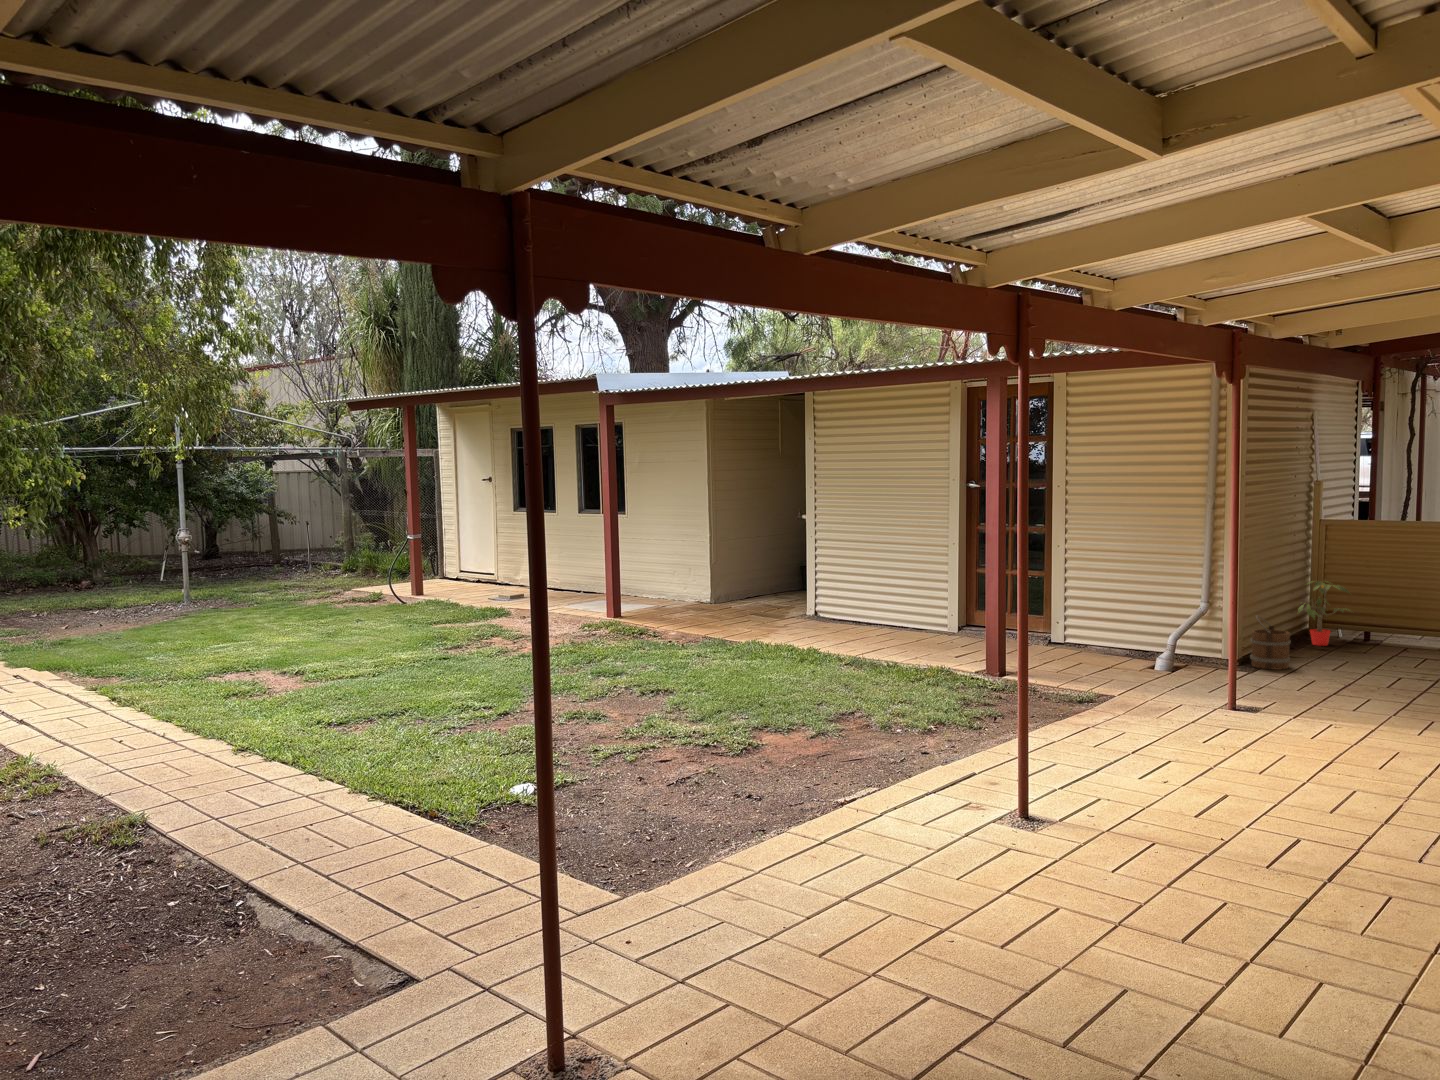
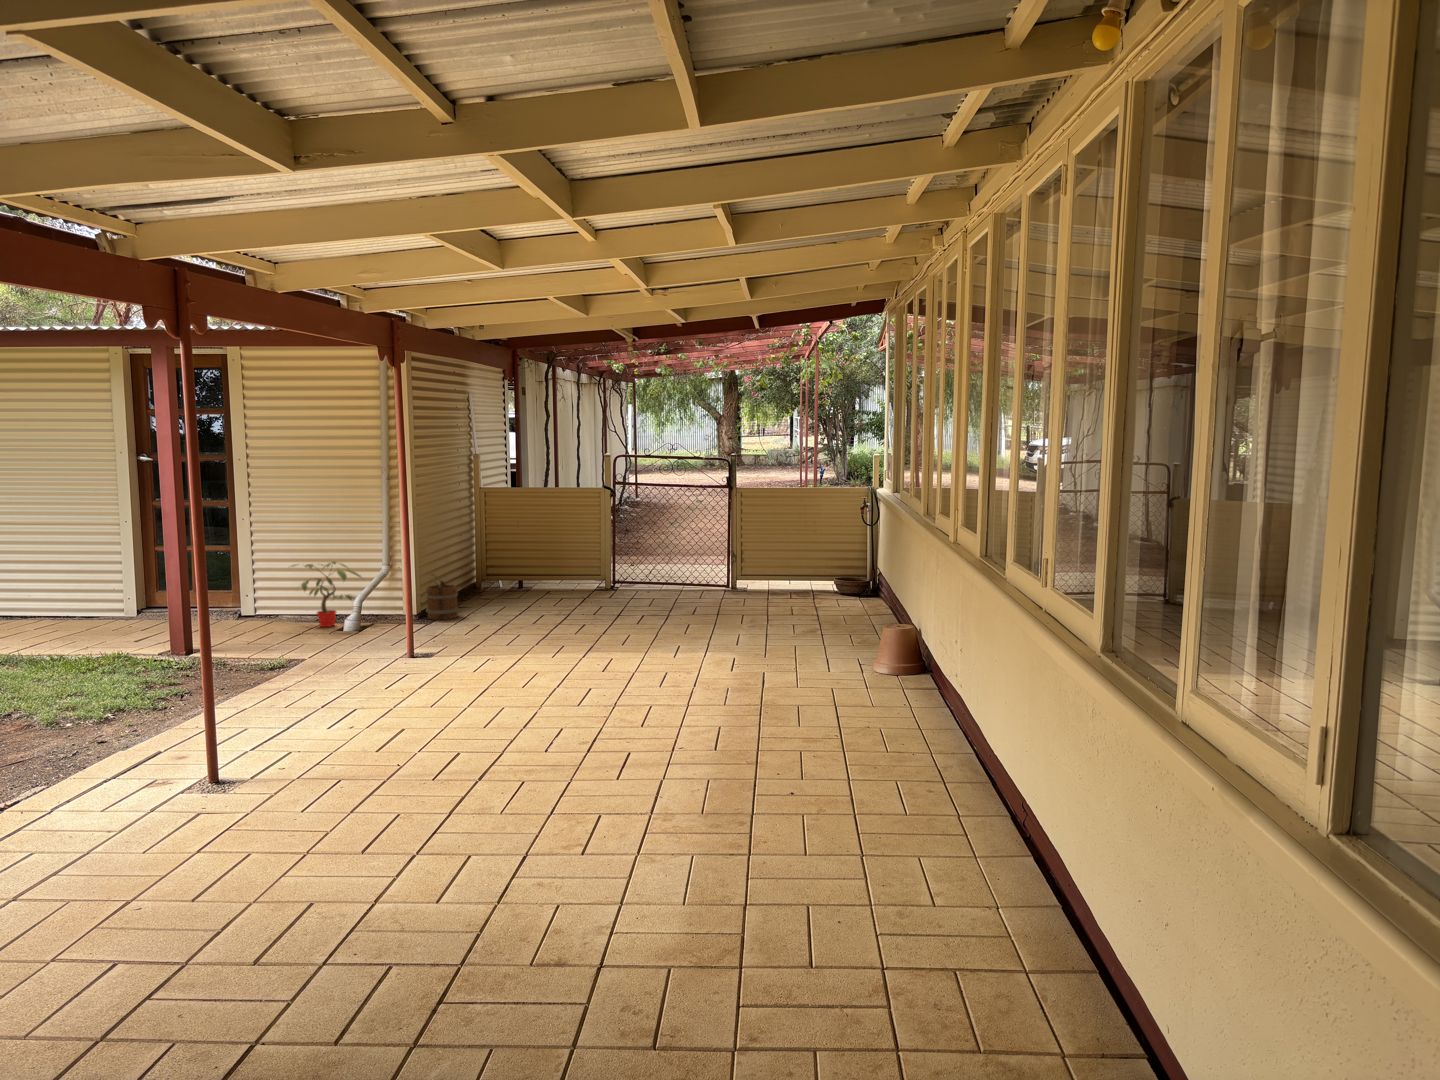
potted plant: present [1298,581,1349,646] -> present [292,562,361,627]

